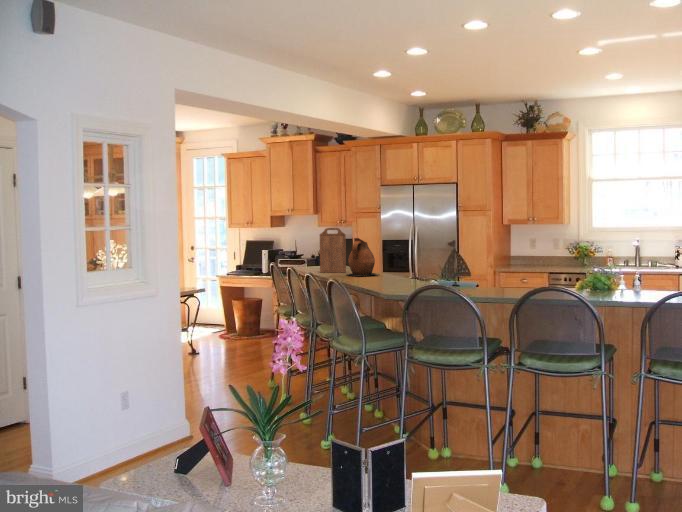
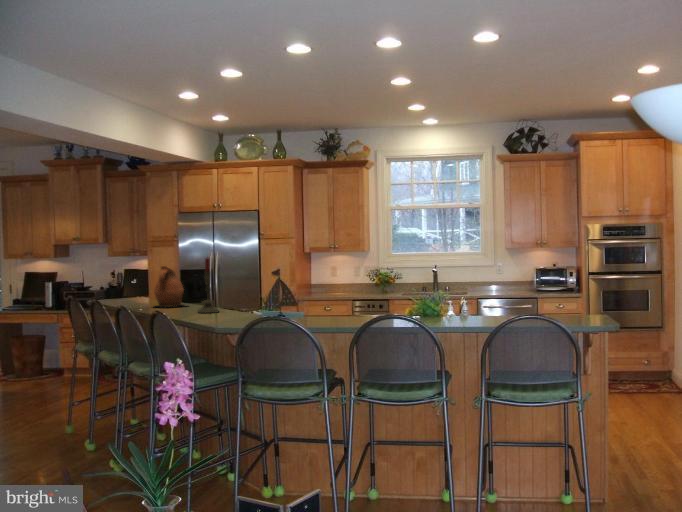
cutting board: present [320,228,346,273] -> none [120,256,150,305]
candle: none [384,229,404,283] -> present [197,257,219,313]

